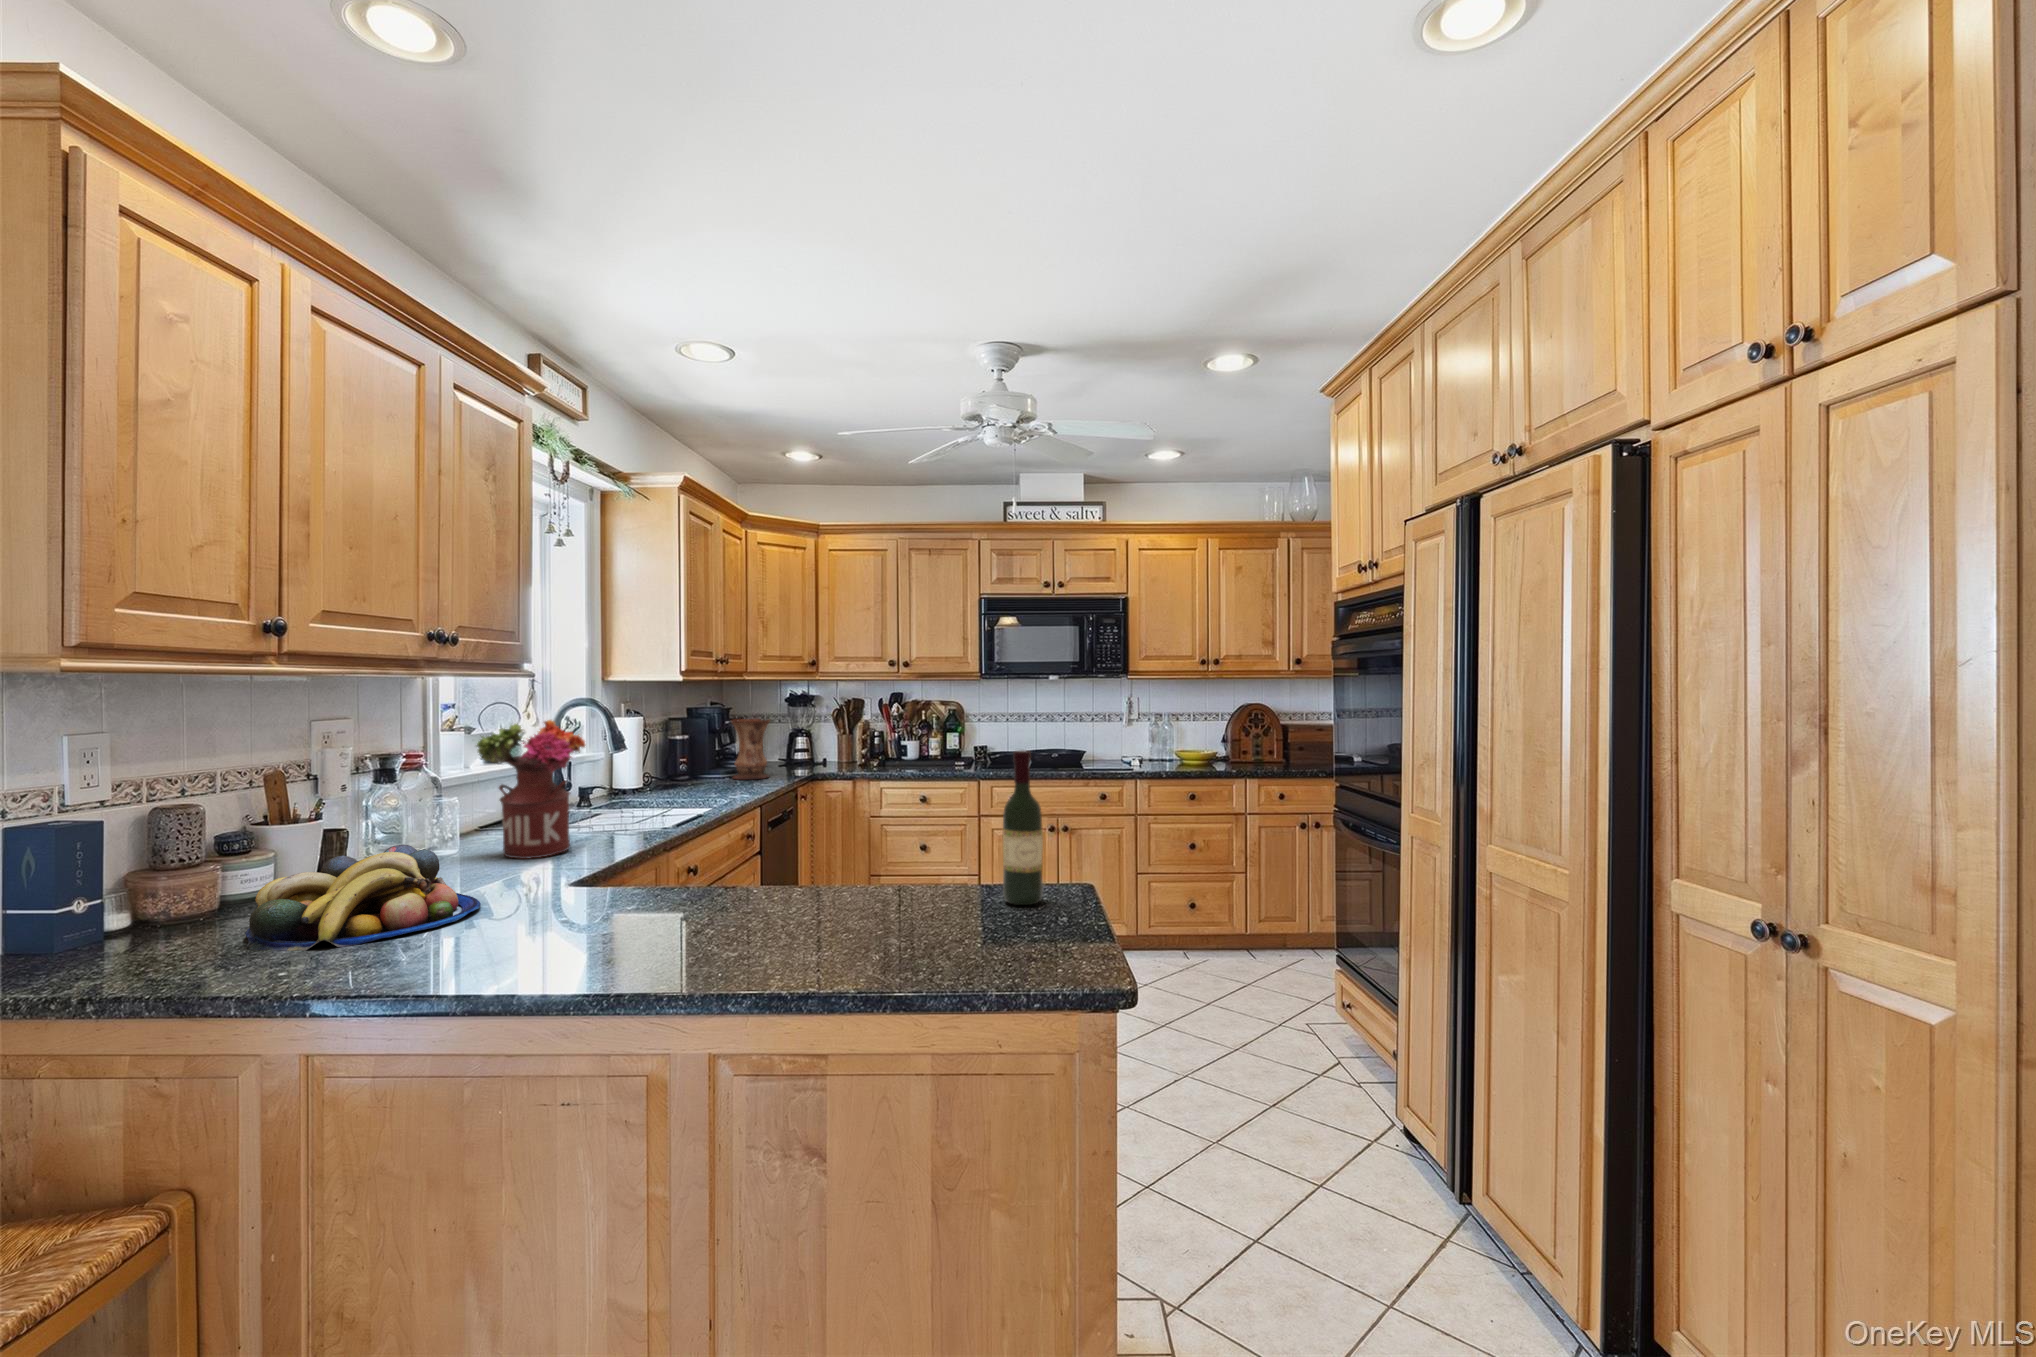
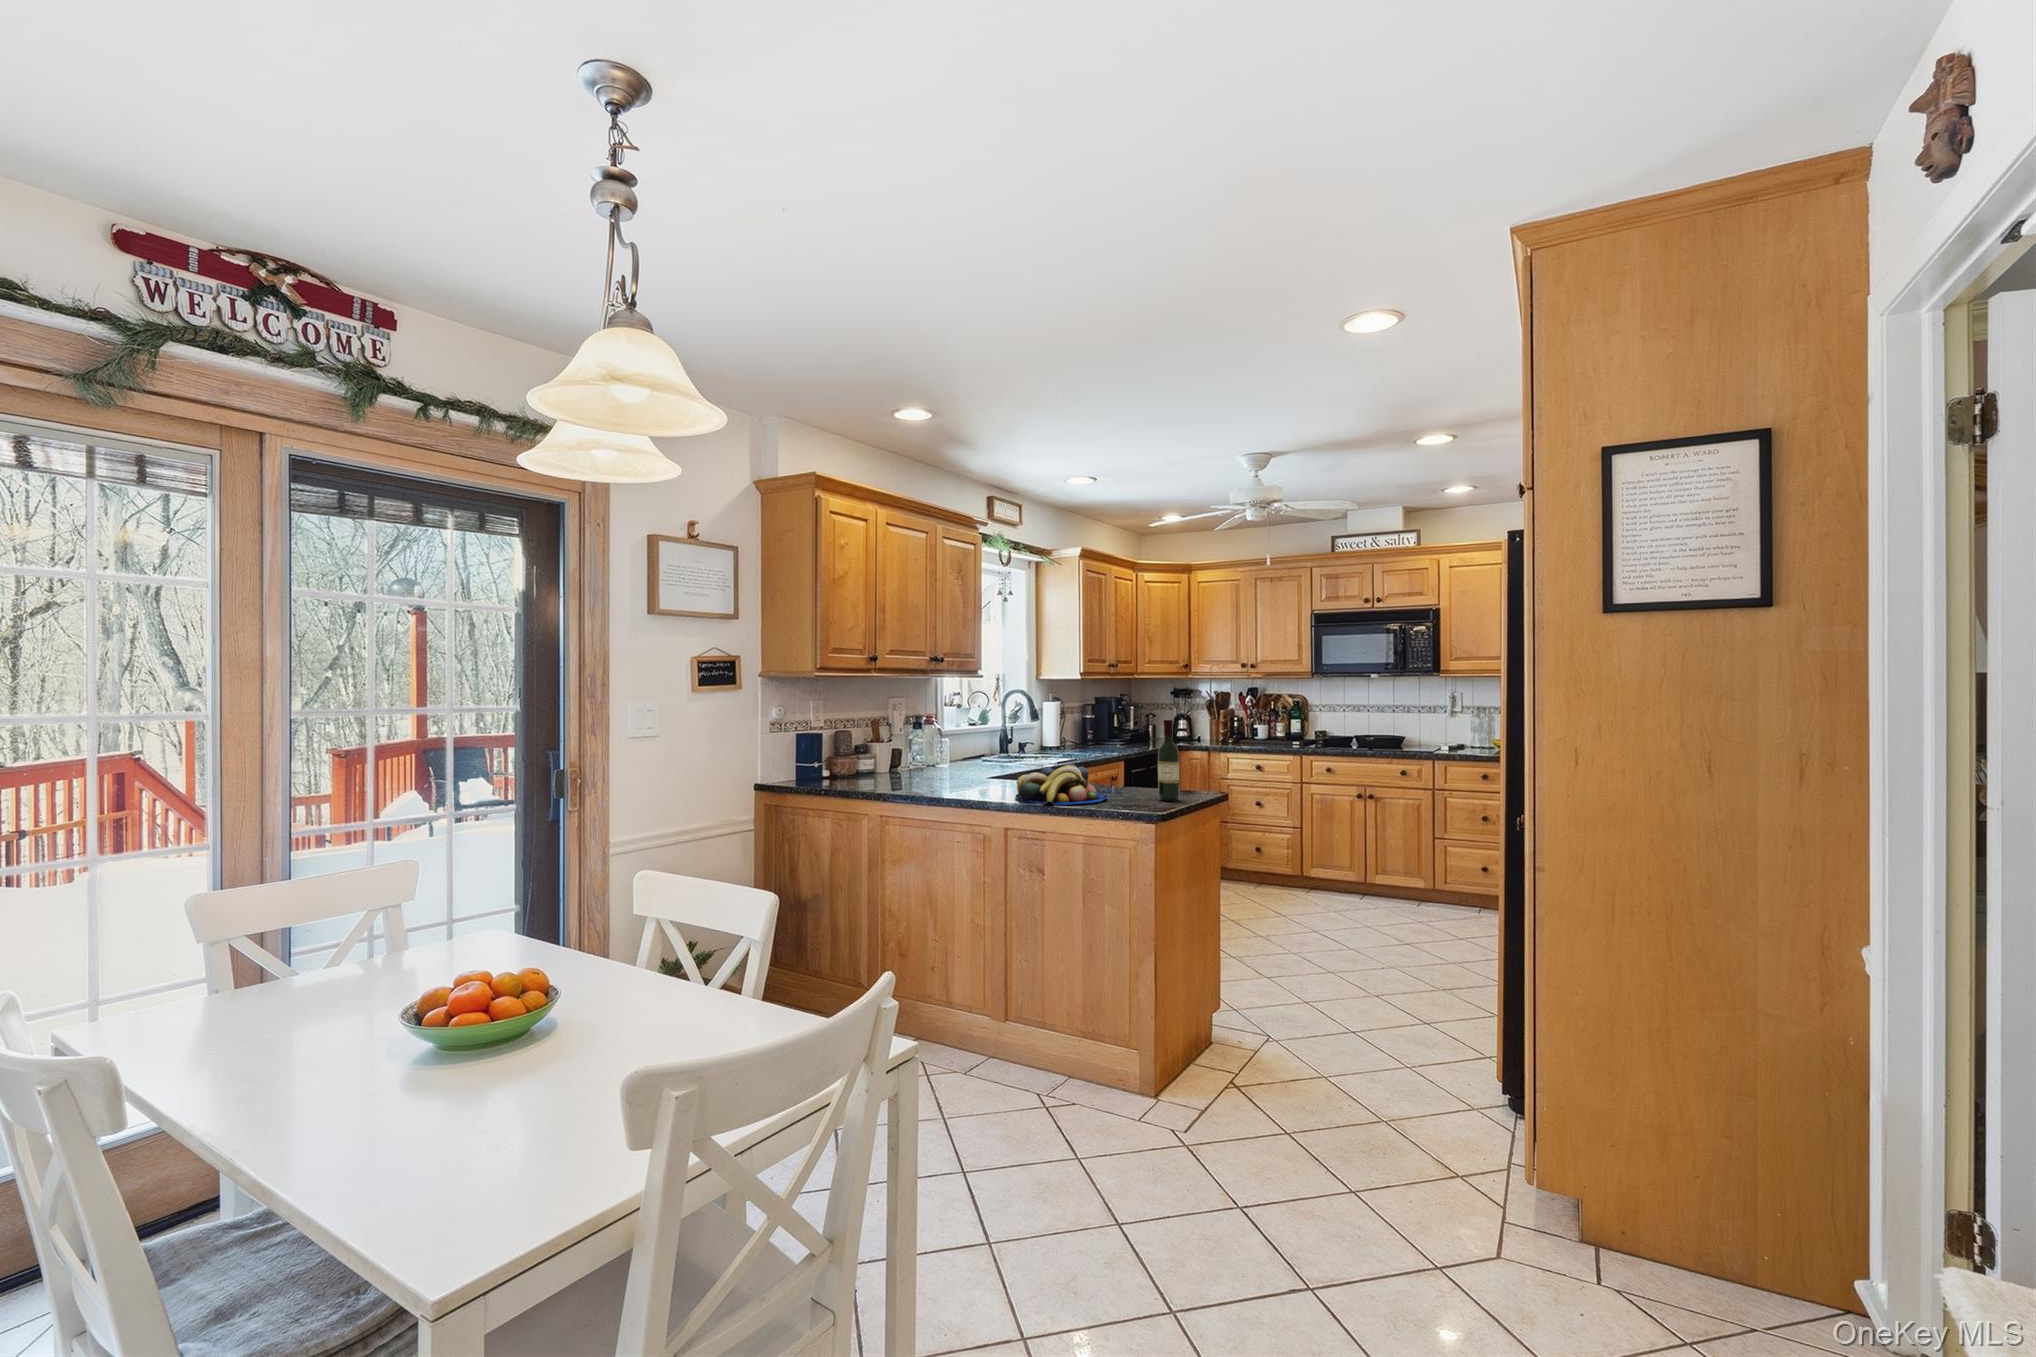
vase: present [731,719,770,780] -> none [1121,705,1148,746]
flower arrangement: present [477,720,585,859] -> none [953,700,1002,770]
fruit bowl: present [245,844,481,951] -> present [1016,764,1107,806]

